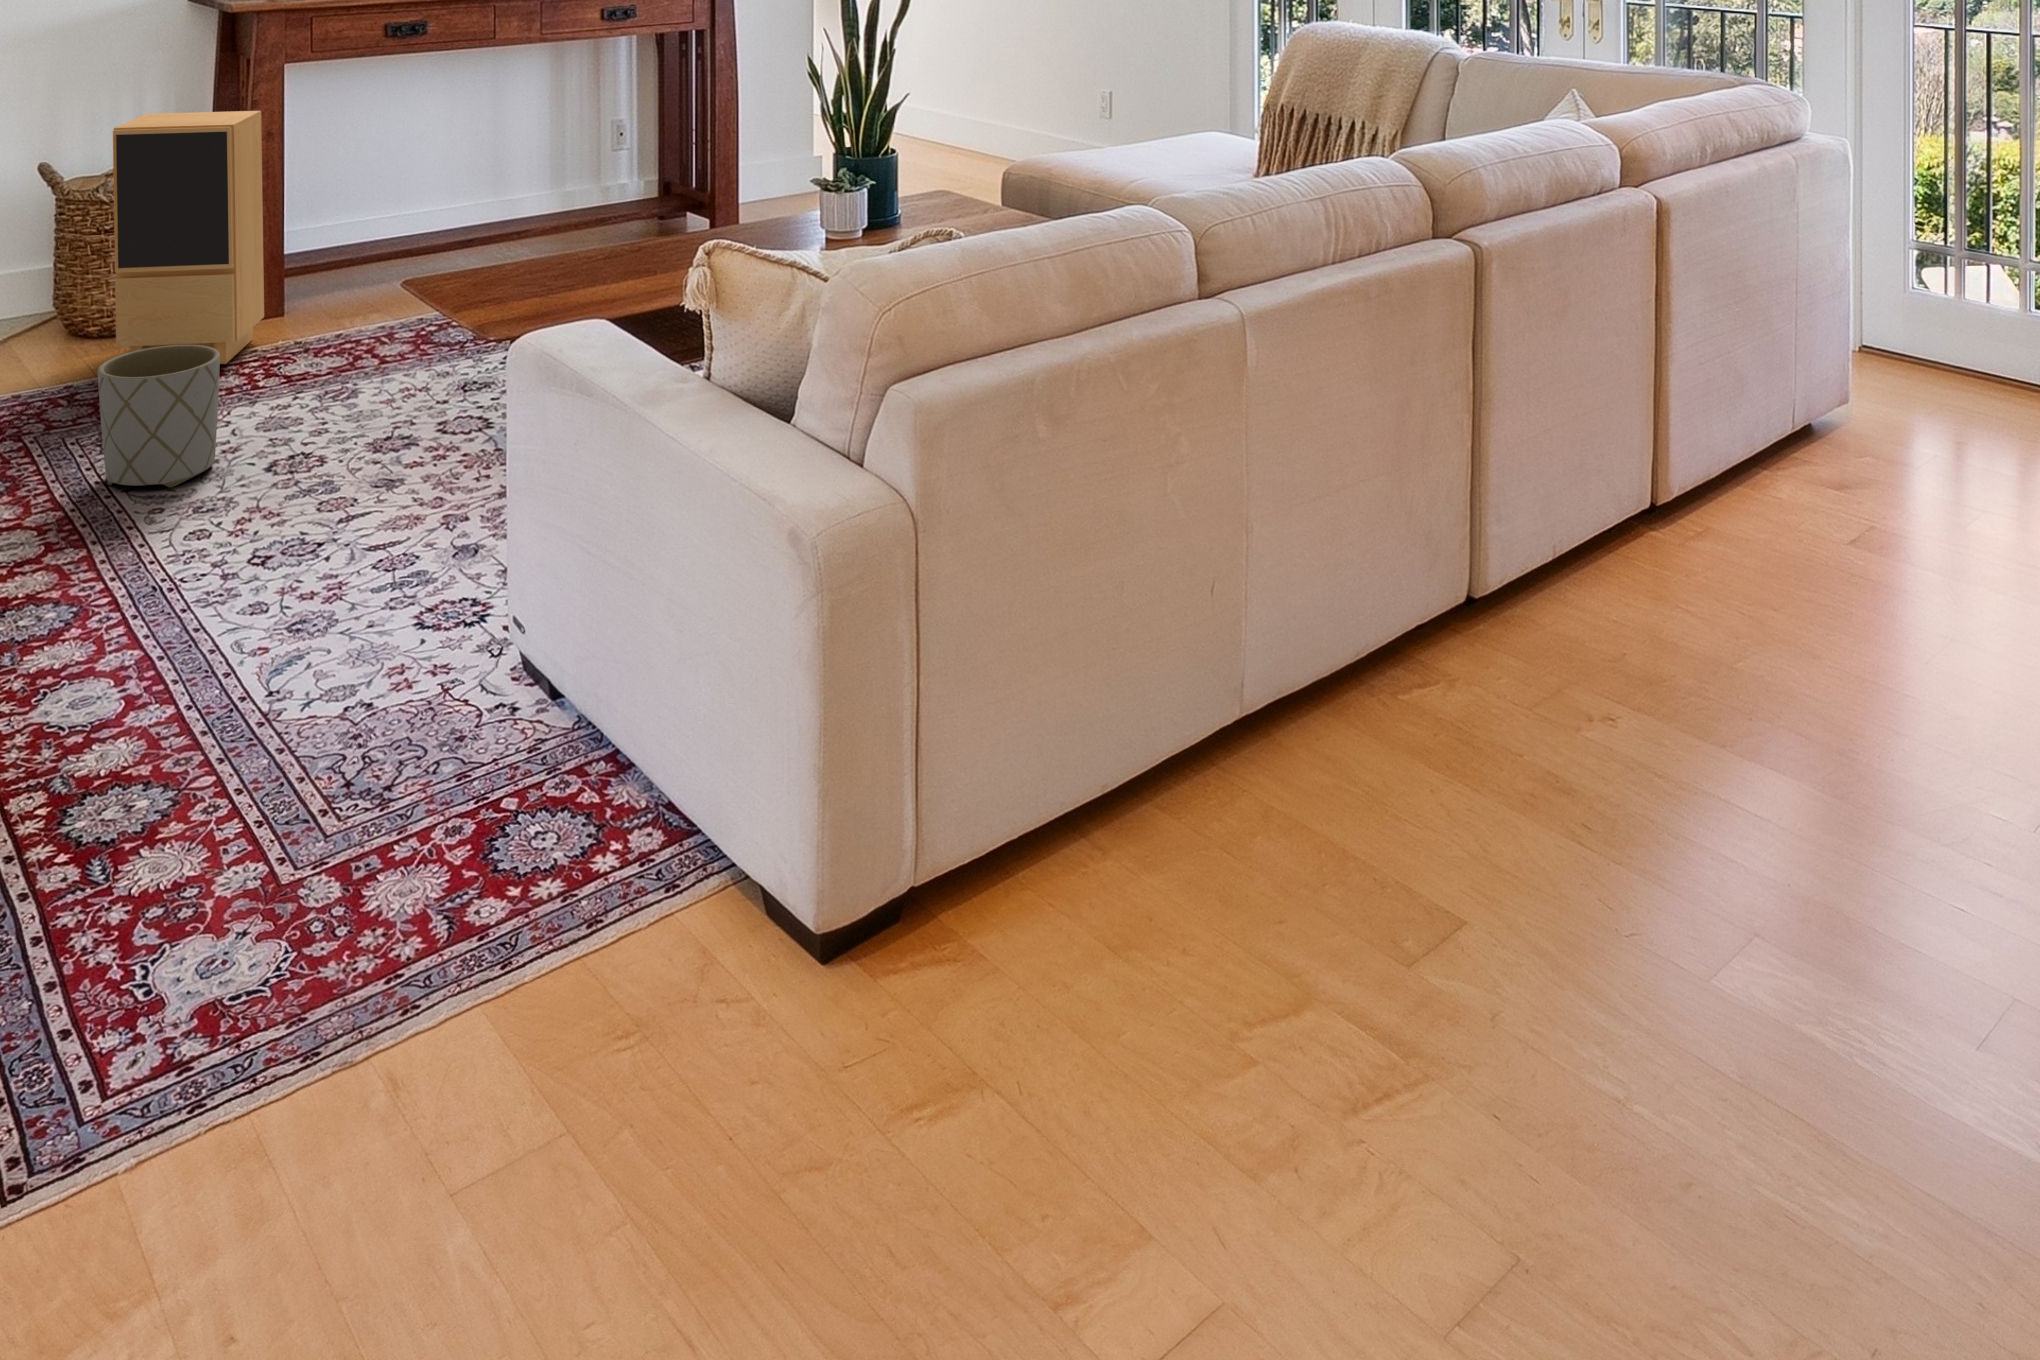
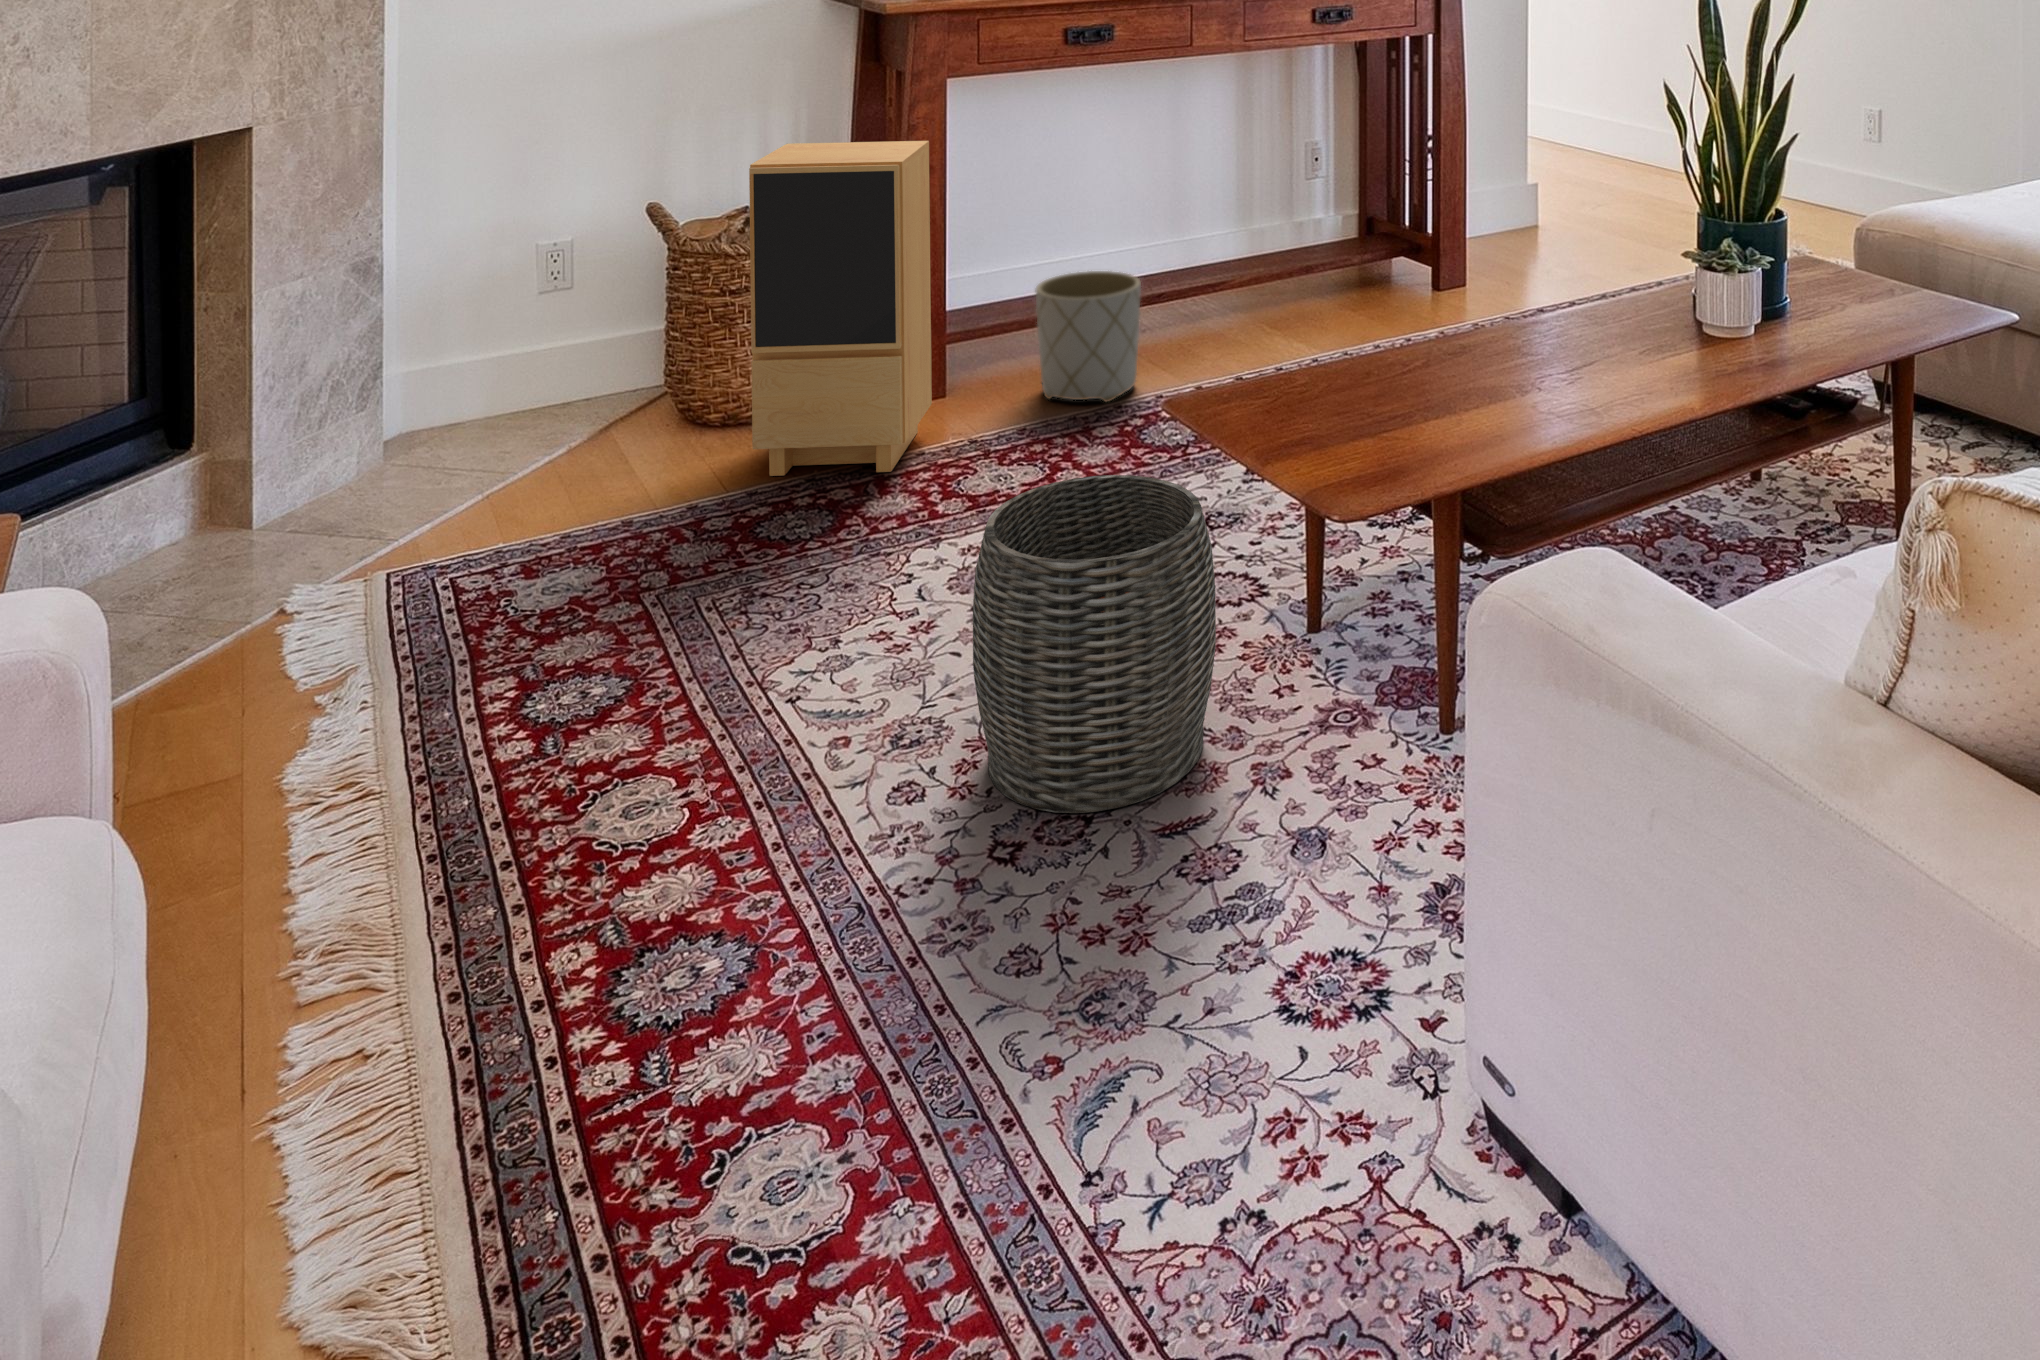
woven basket: none [247,331,422,543] -> present [973,475,1216,813]
planter: present [98,345,220,488] -> present [1035,271,1141,402]

